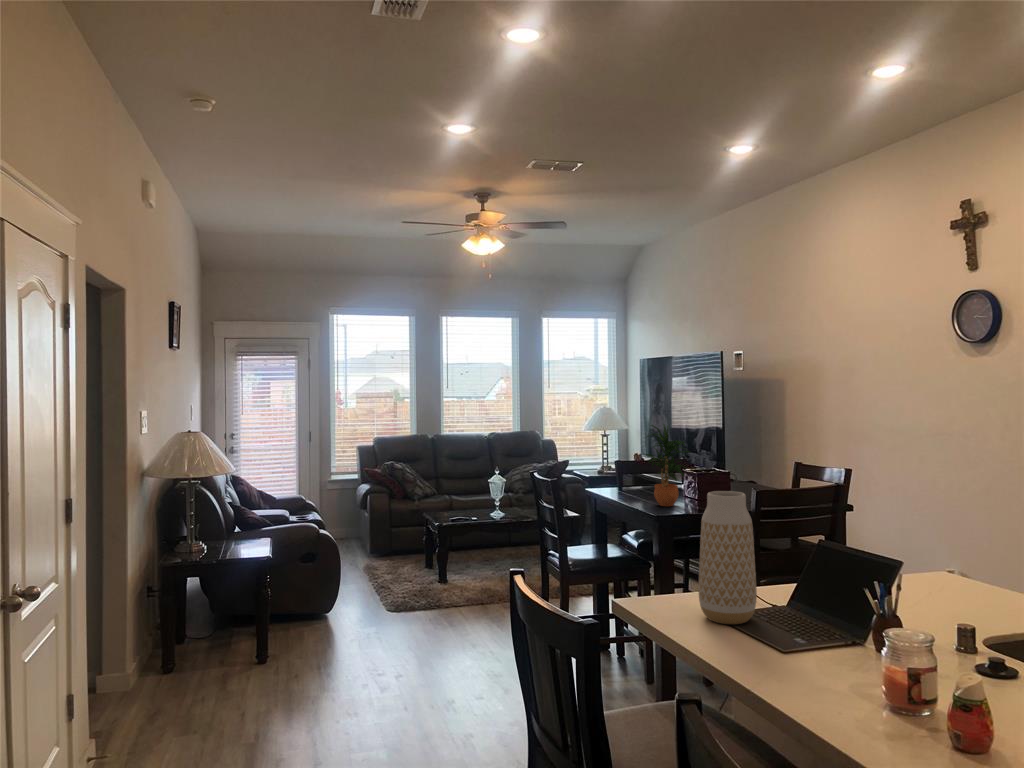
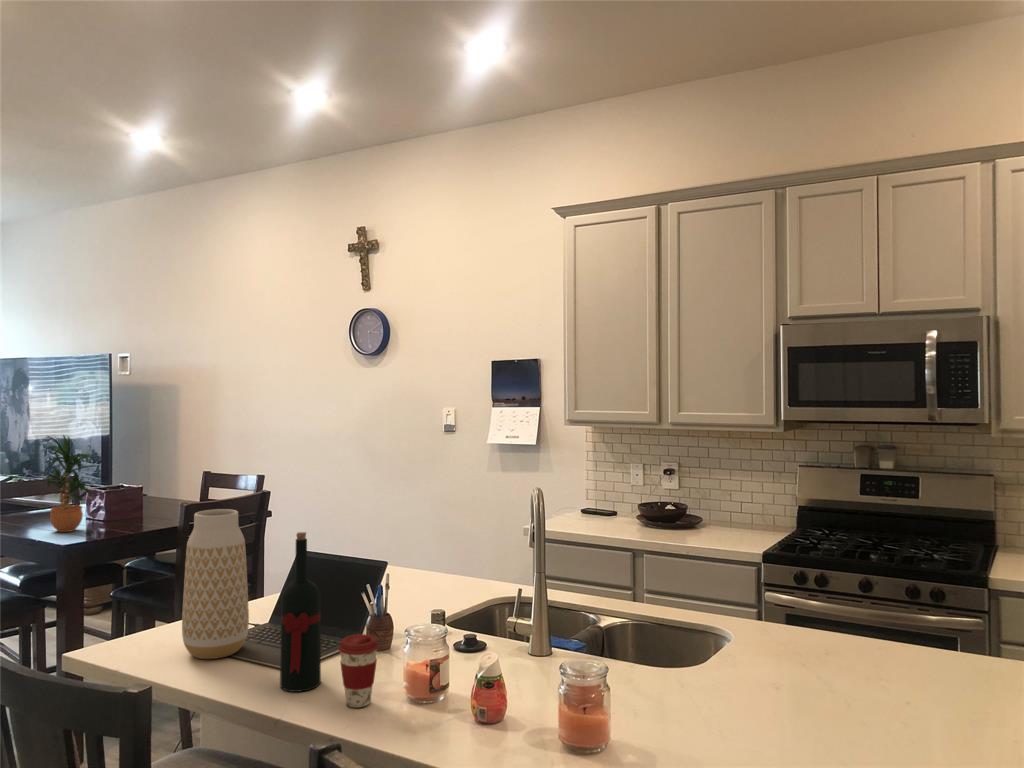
wine bottle: none [767,518,806,669] -> present [280,532,321,692]
coffee cup: none [811,624,854,697] -> present [338,634,379,707]

